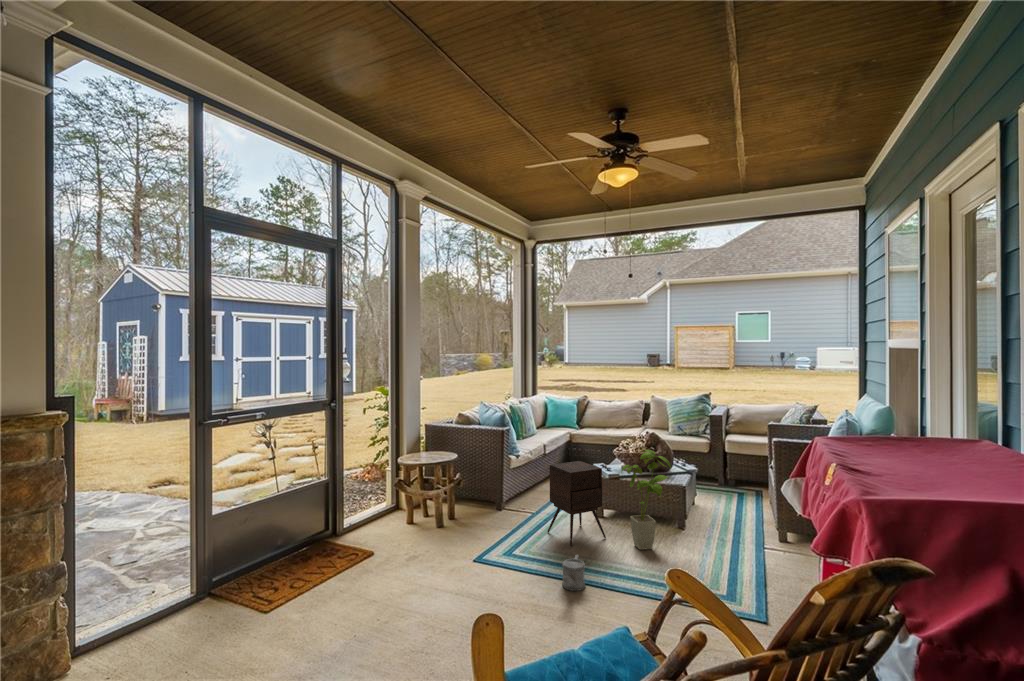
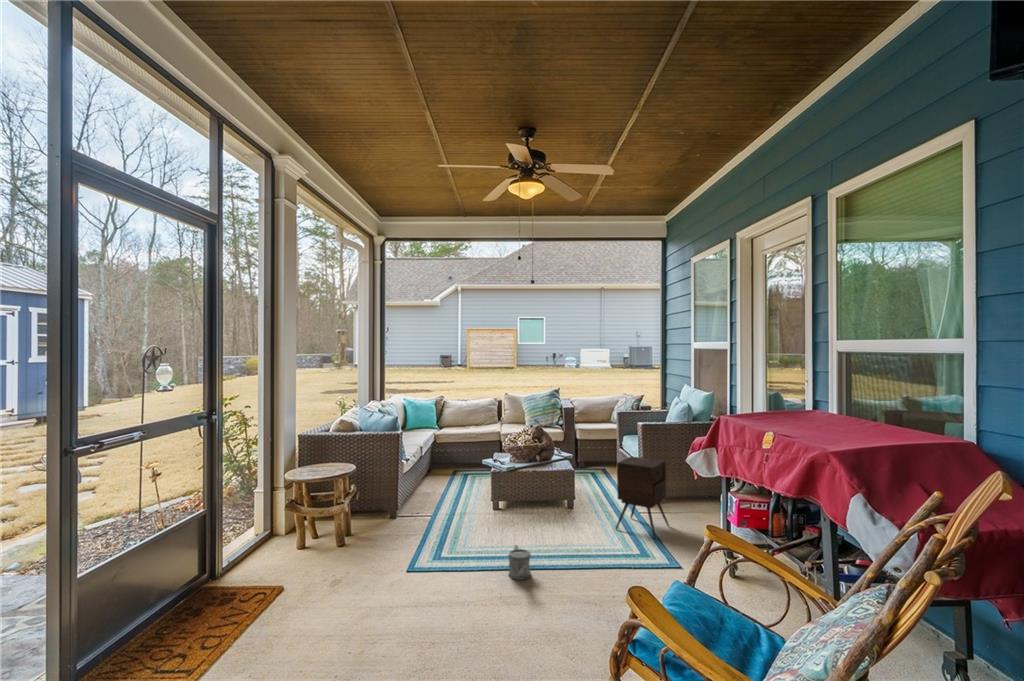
house plant: present [621,450,671,550] -> none [531,440,579,532]
side table: present [548,461,606,546] -> present [616,457,669,538]

